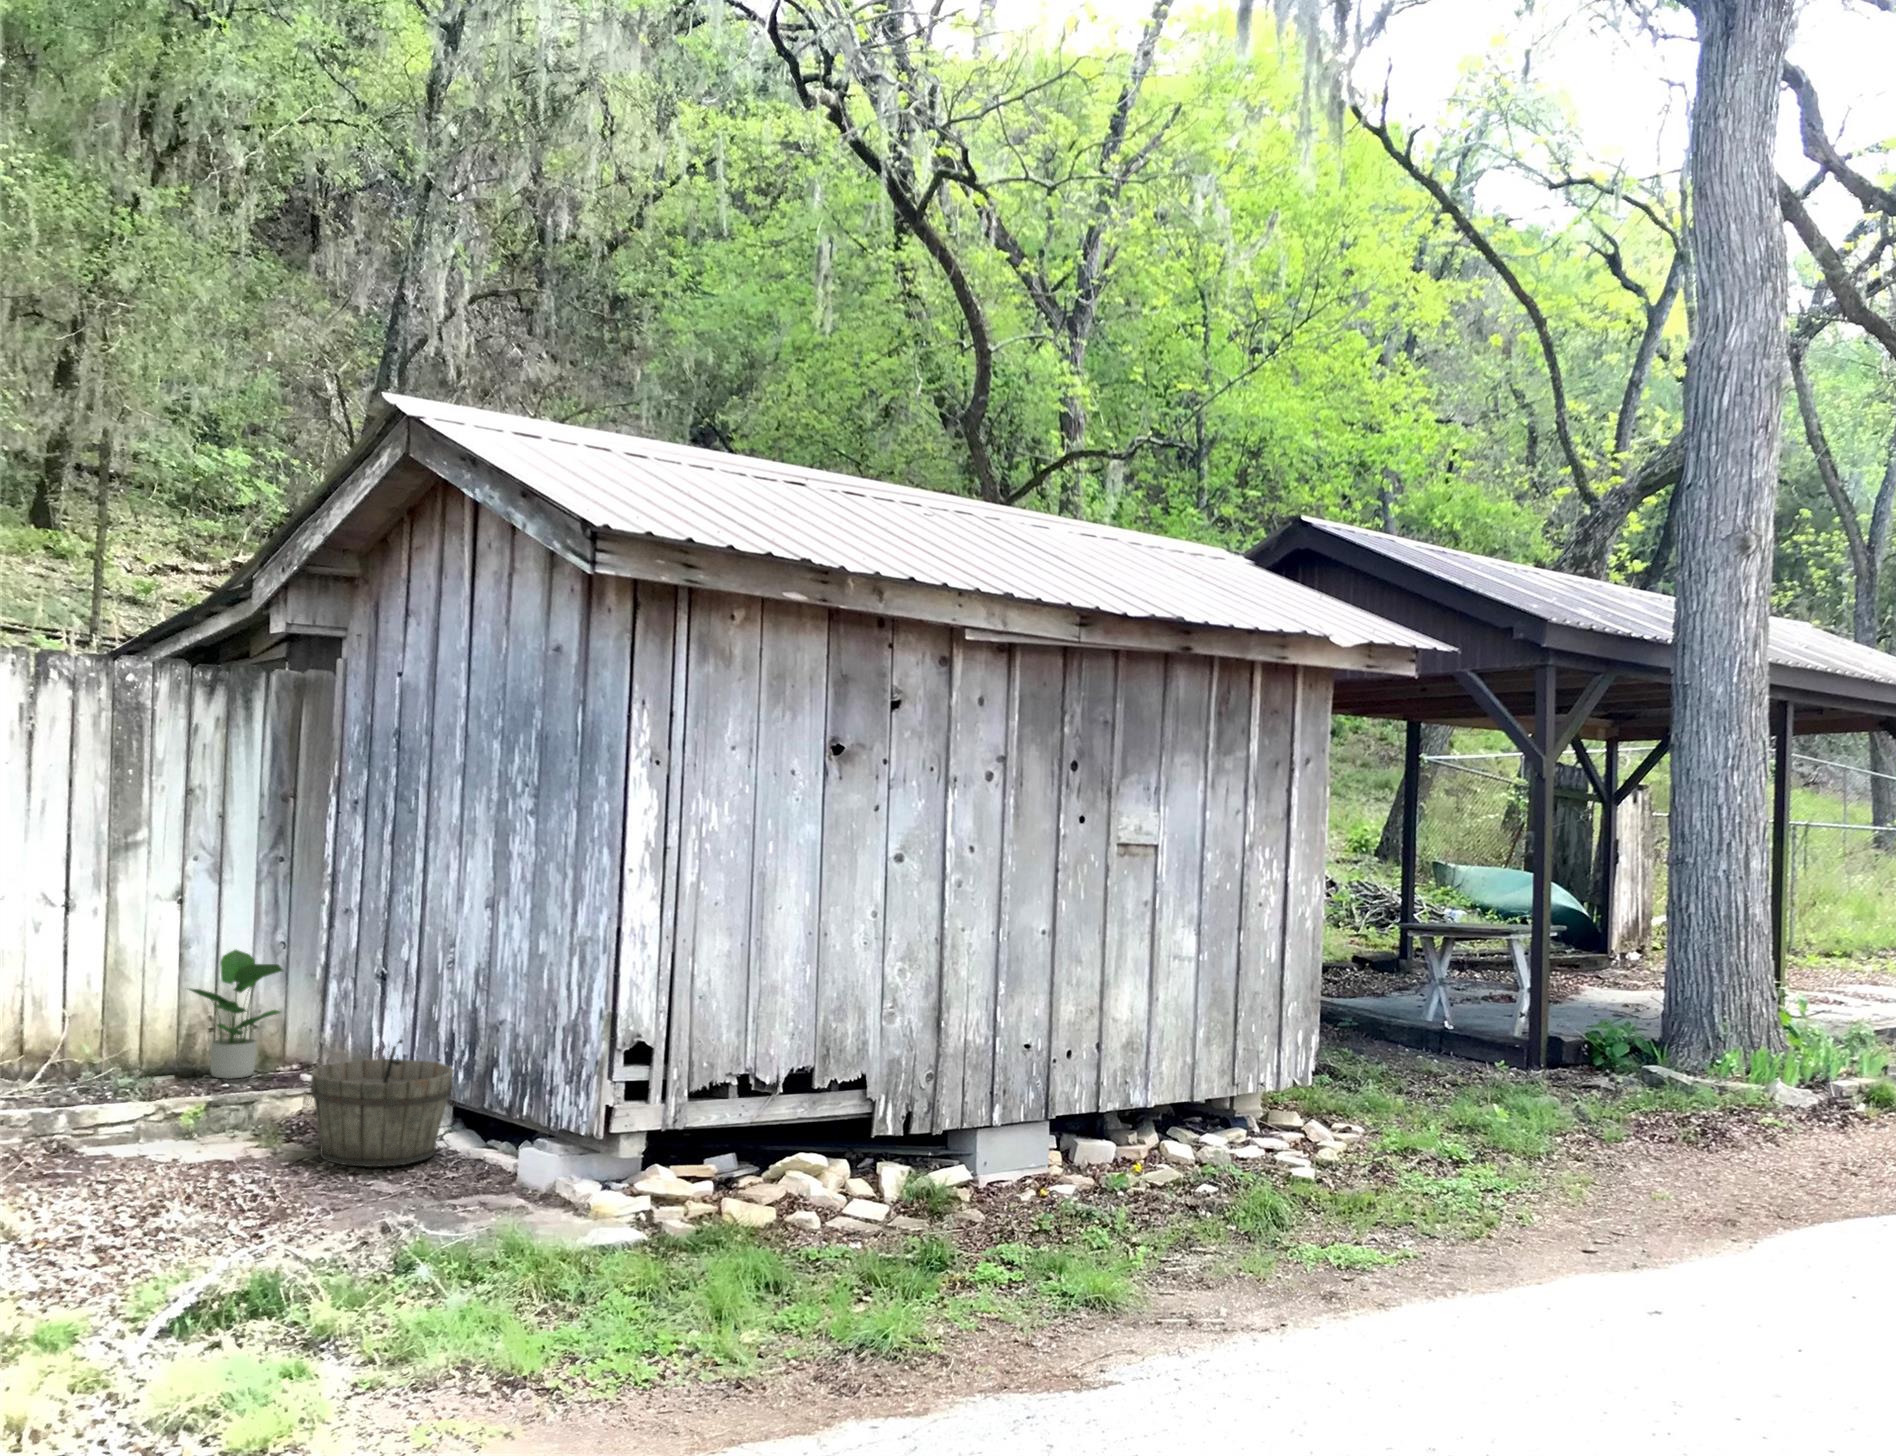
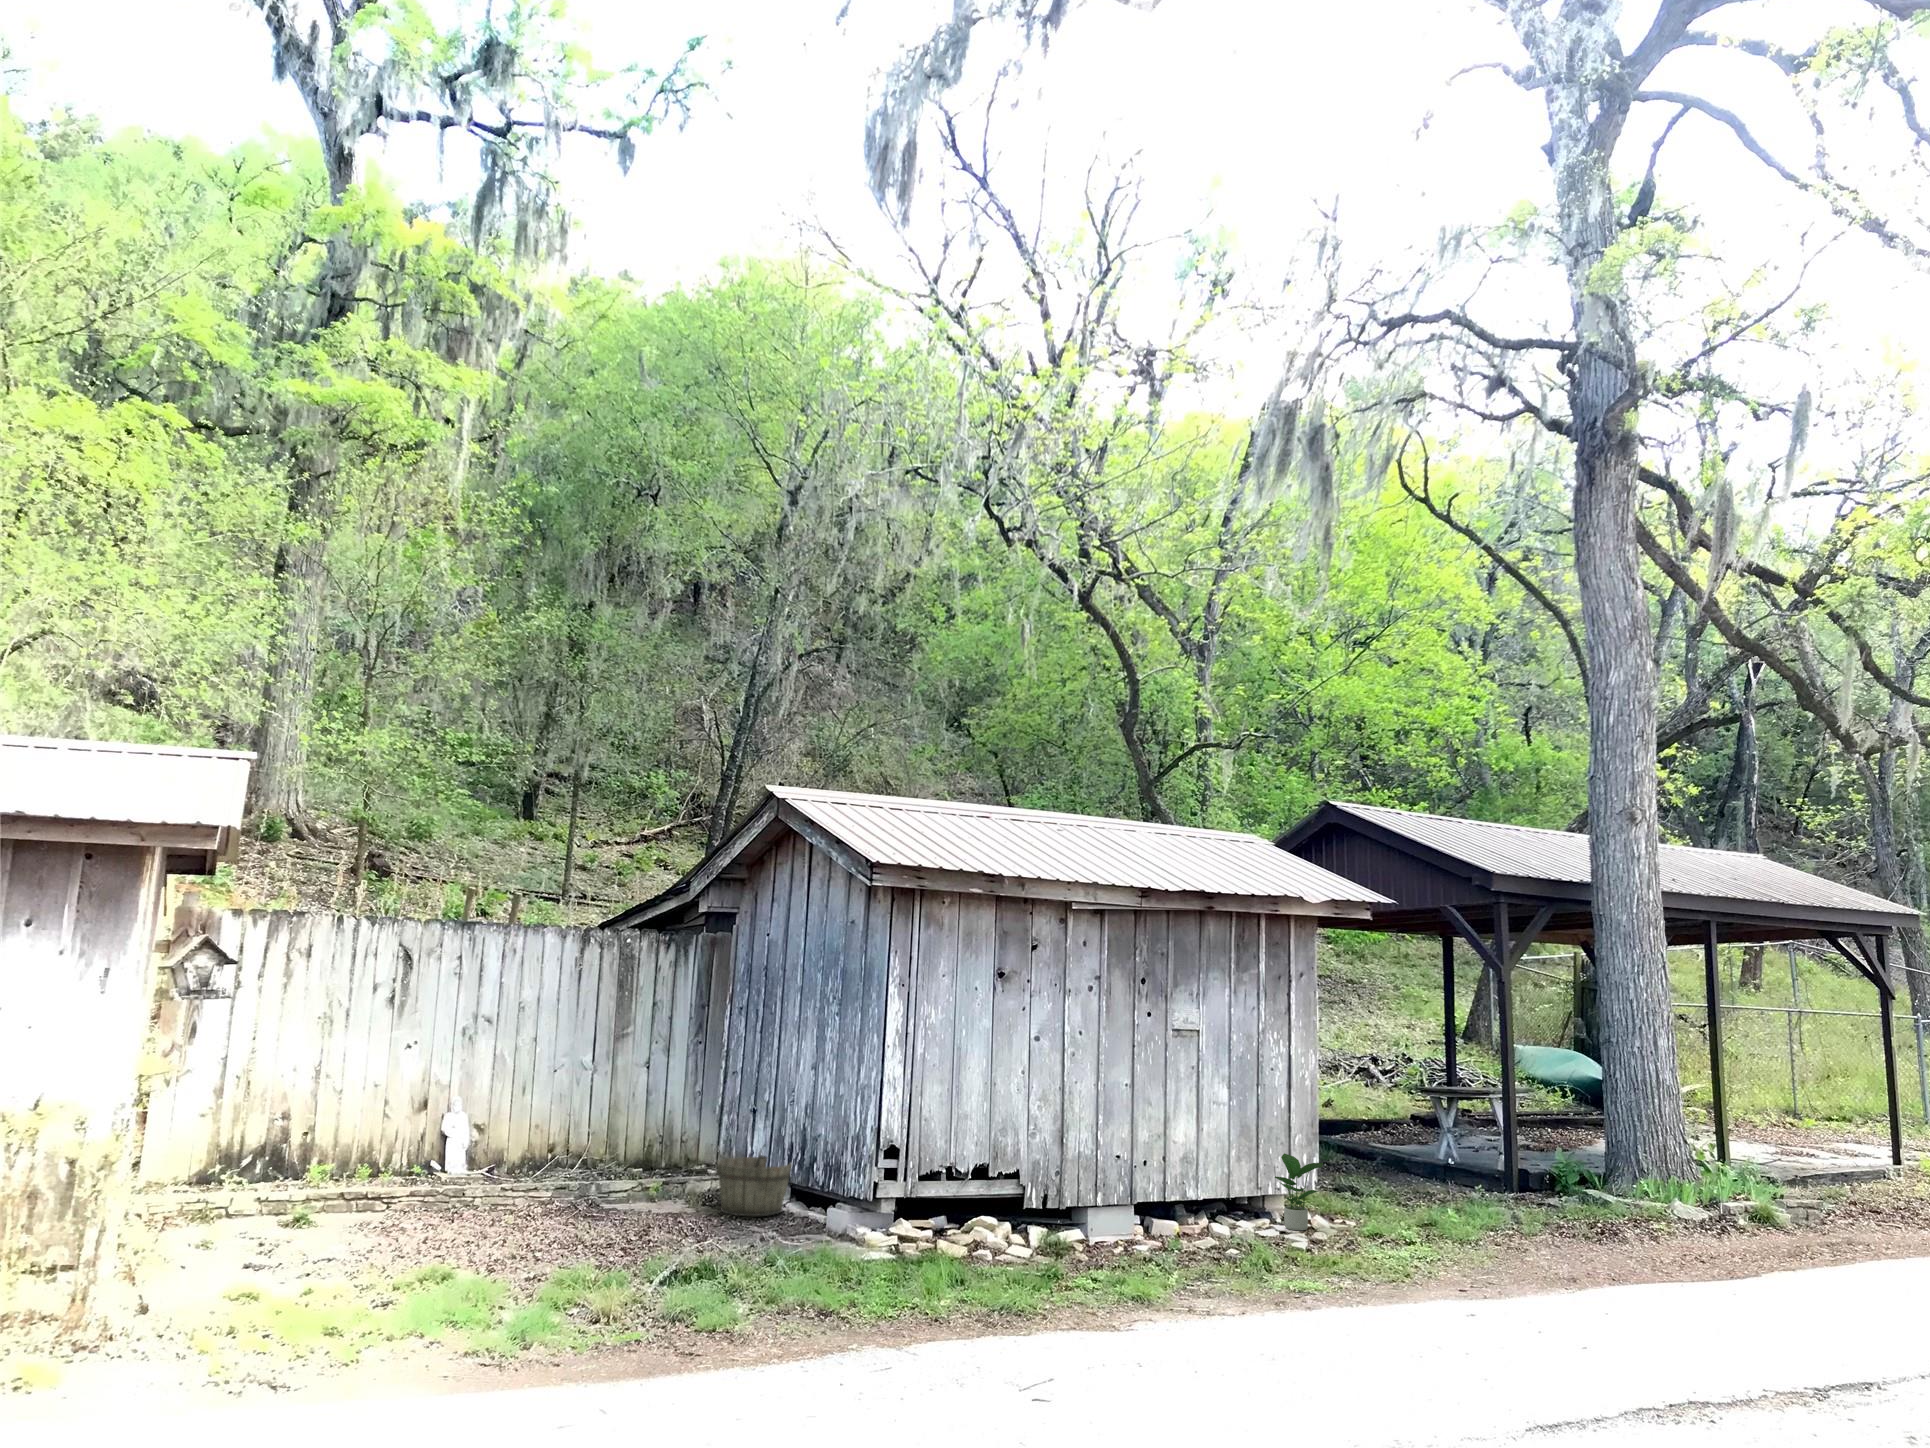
potted plant: present [189,950,283,1079] -> present [1275,1153,1323,1231]

